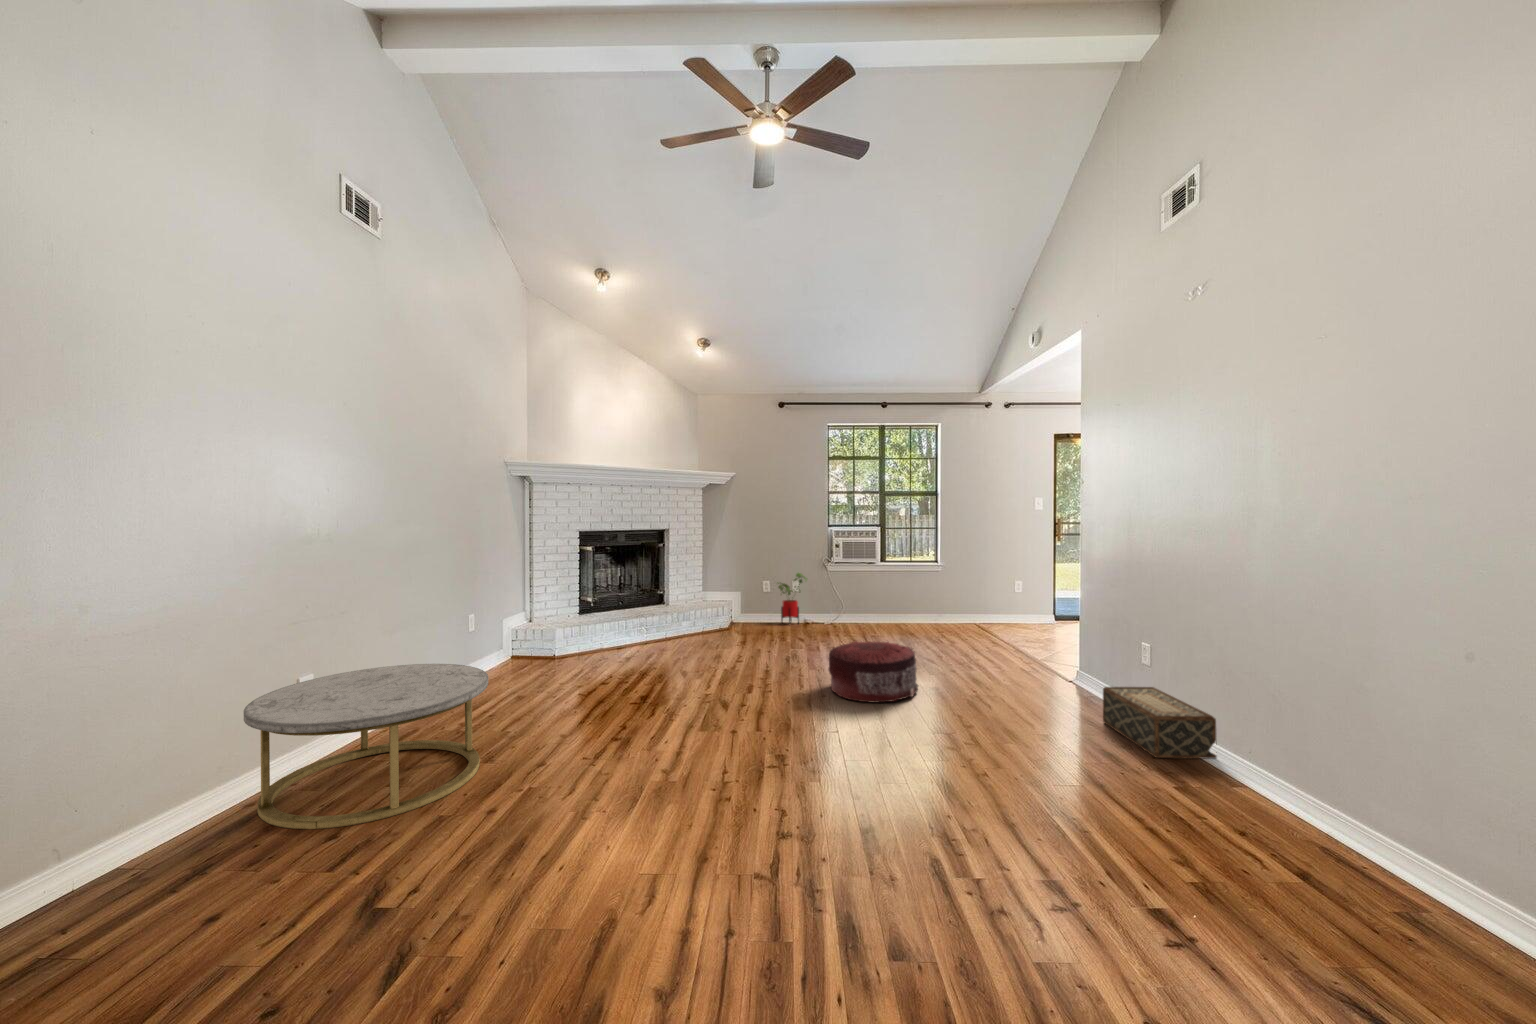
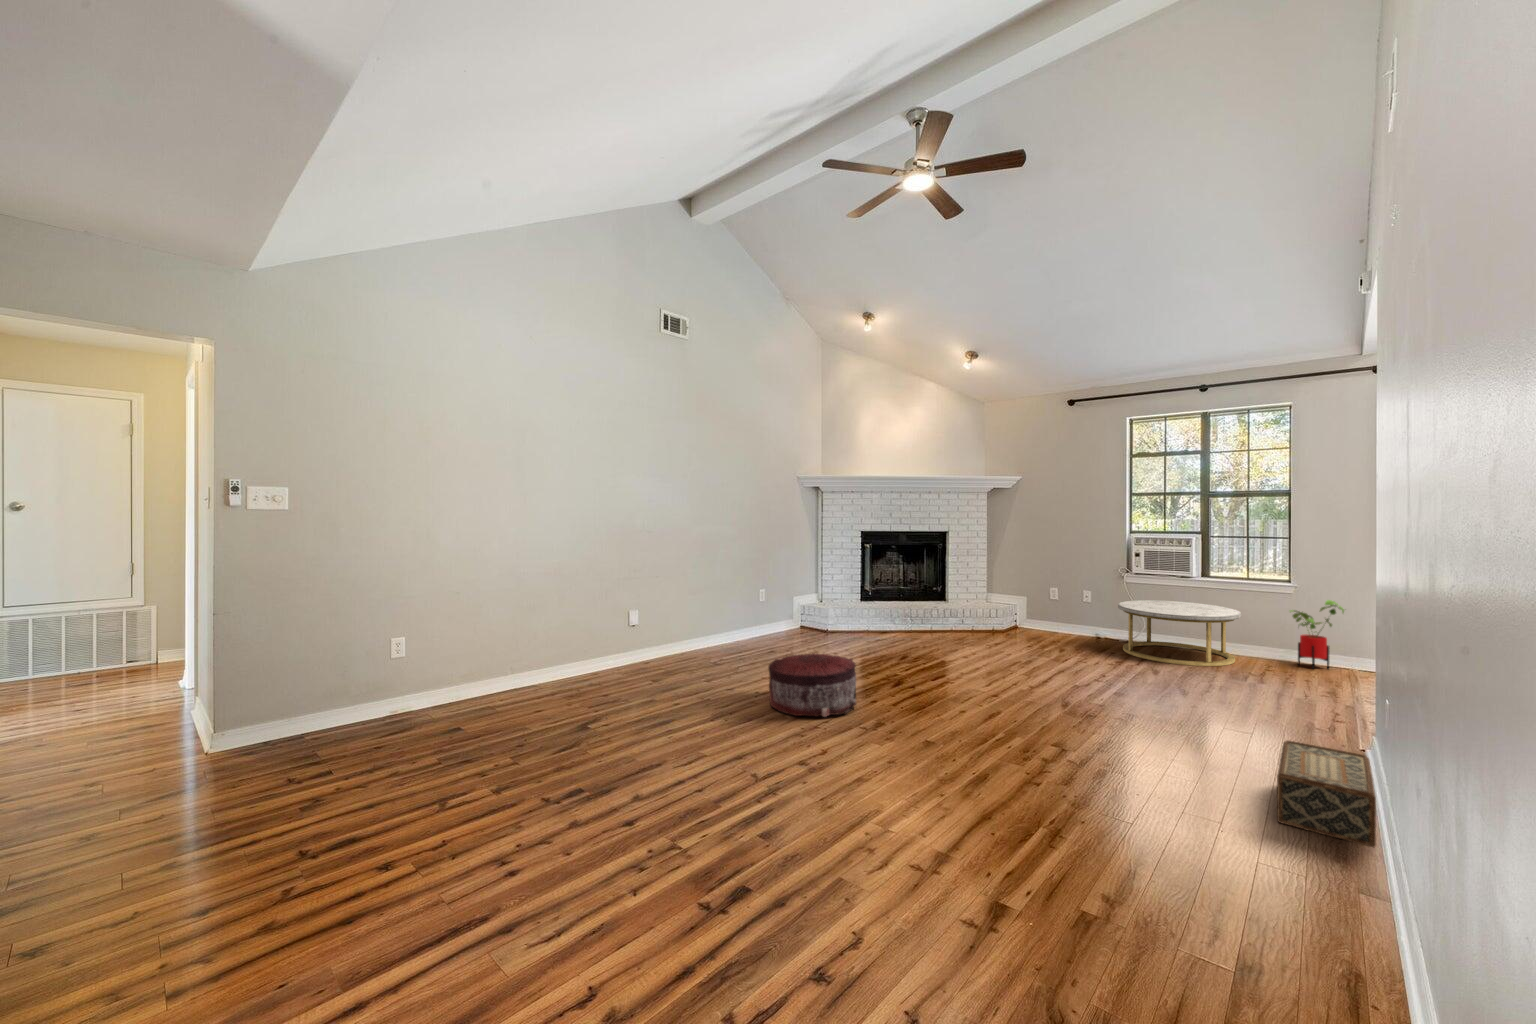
house plant: present [777,573,807,623] -> present [1290,600,1344,669]
pouf: present [829,642,918,703] -> present [768,653,856,717]
coffee table: present [244,664,488,829] -> present [1118,600,1241,666]

